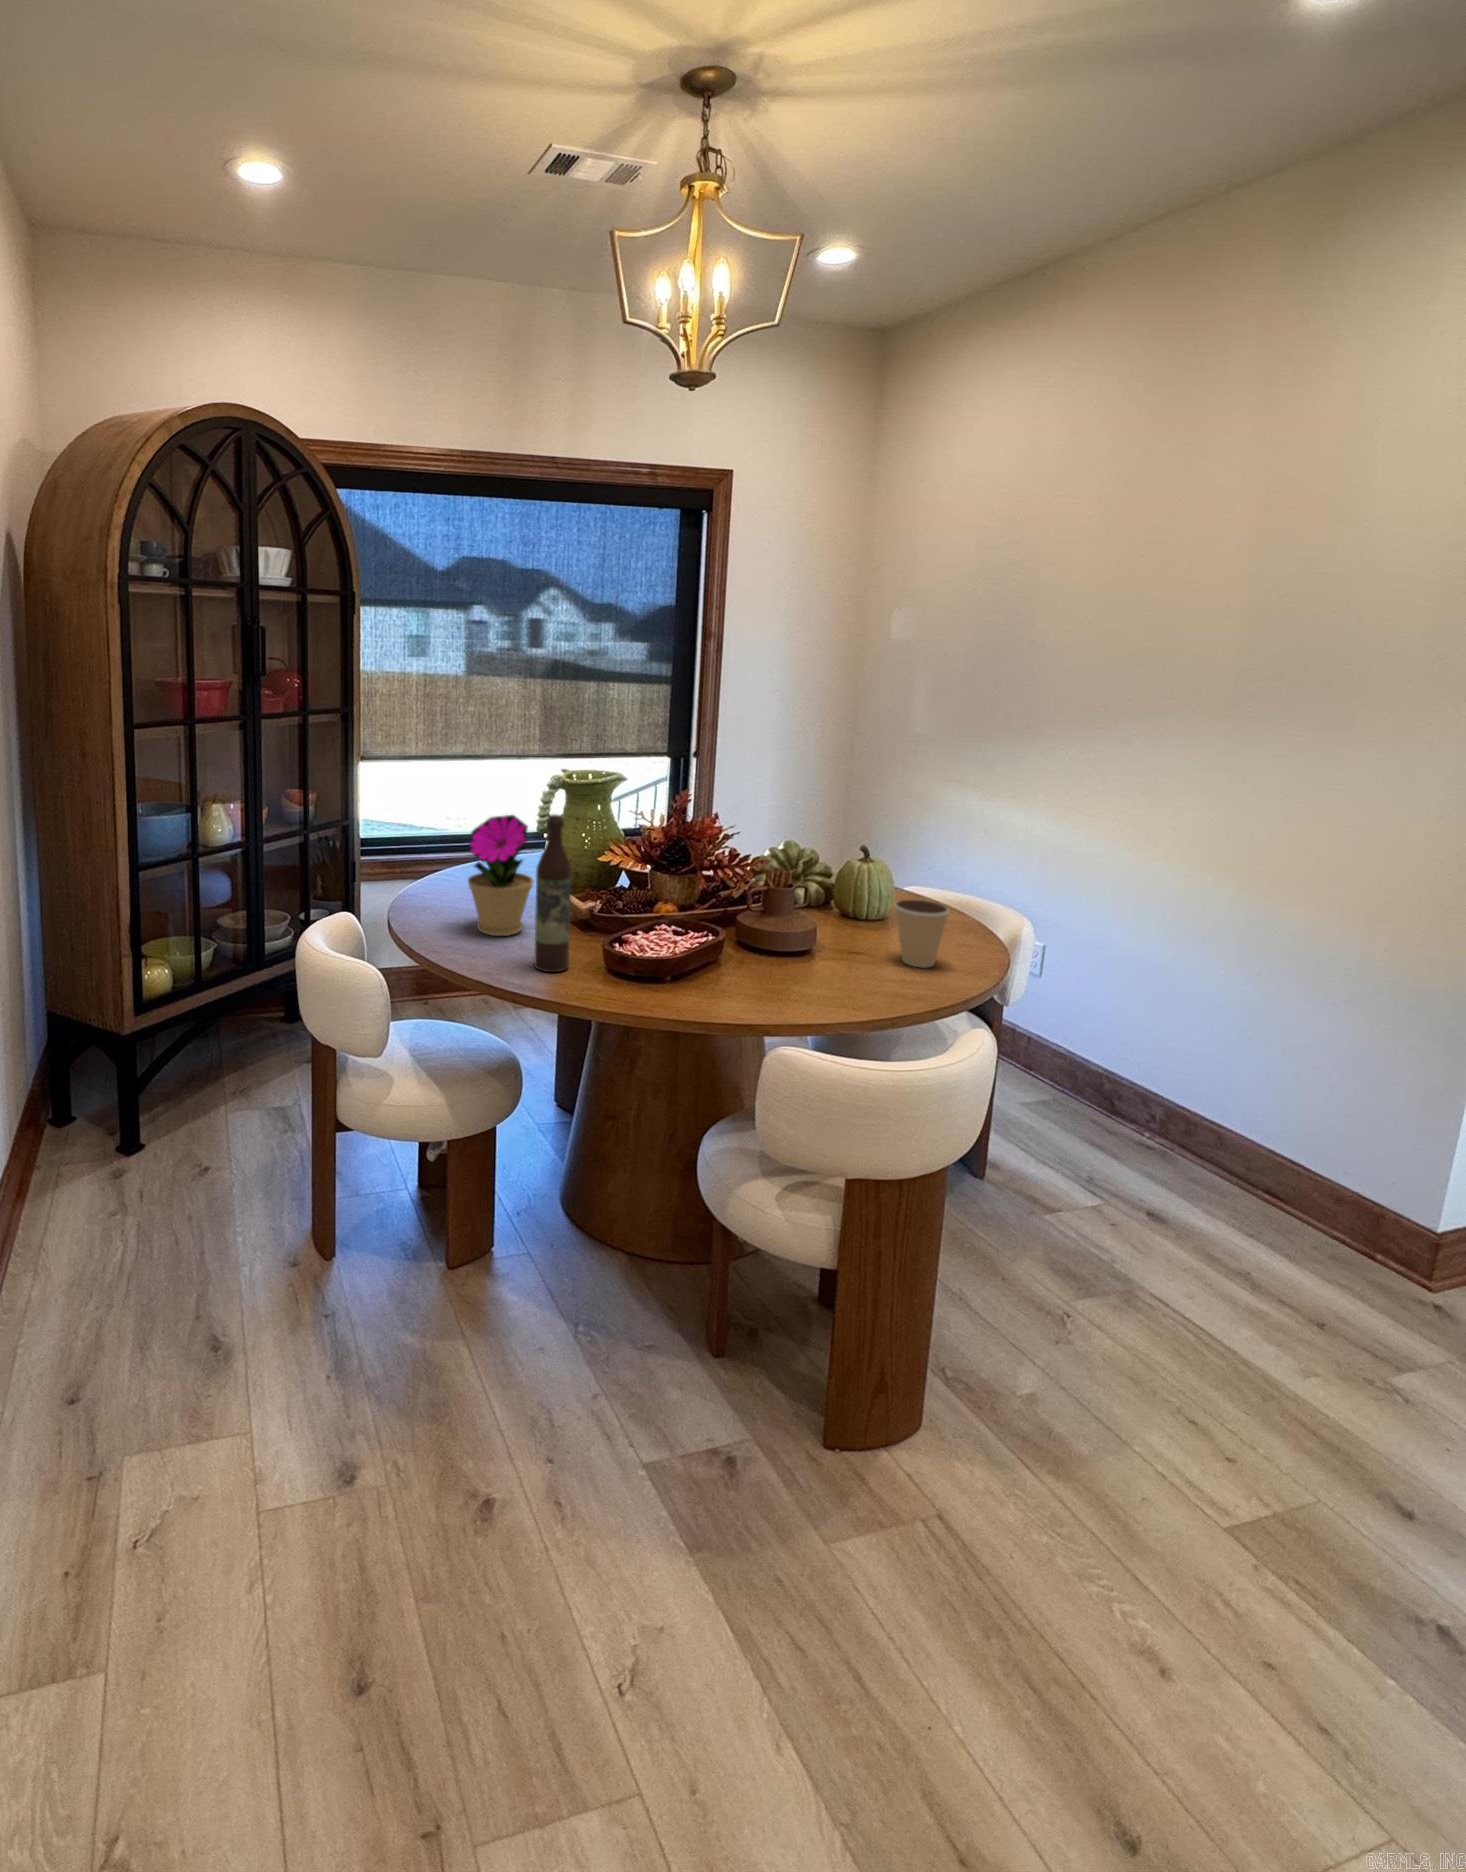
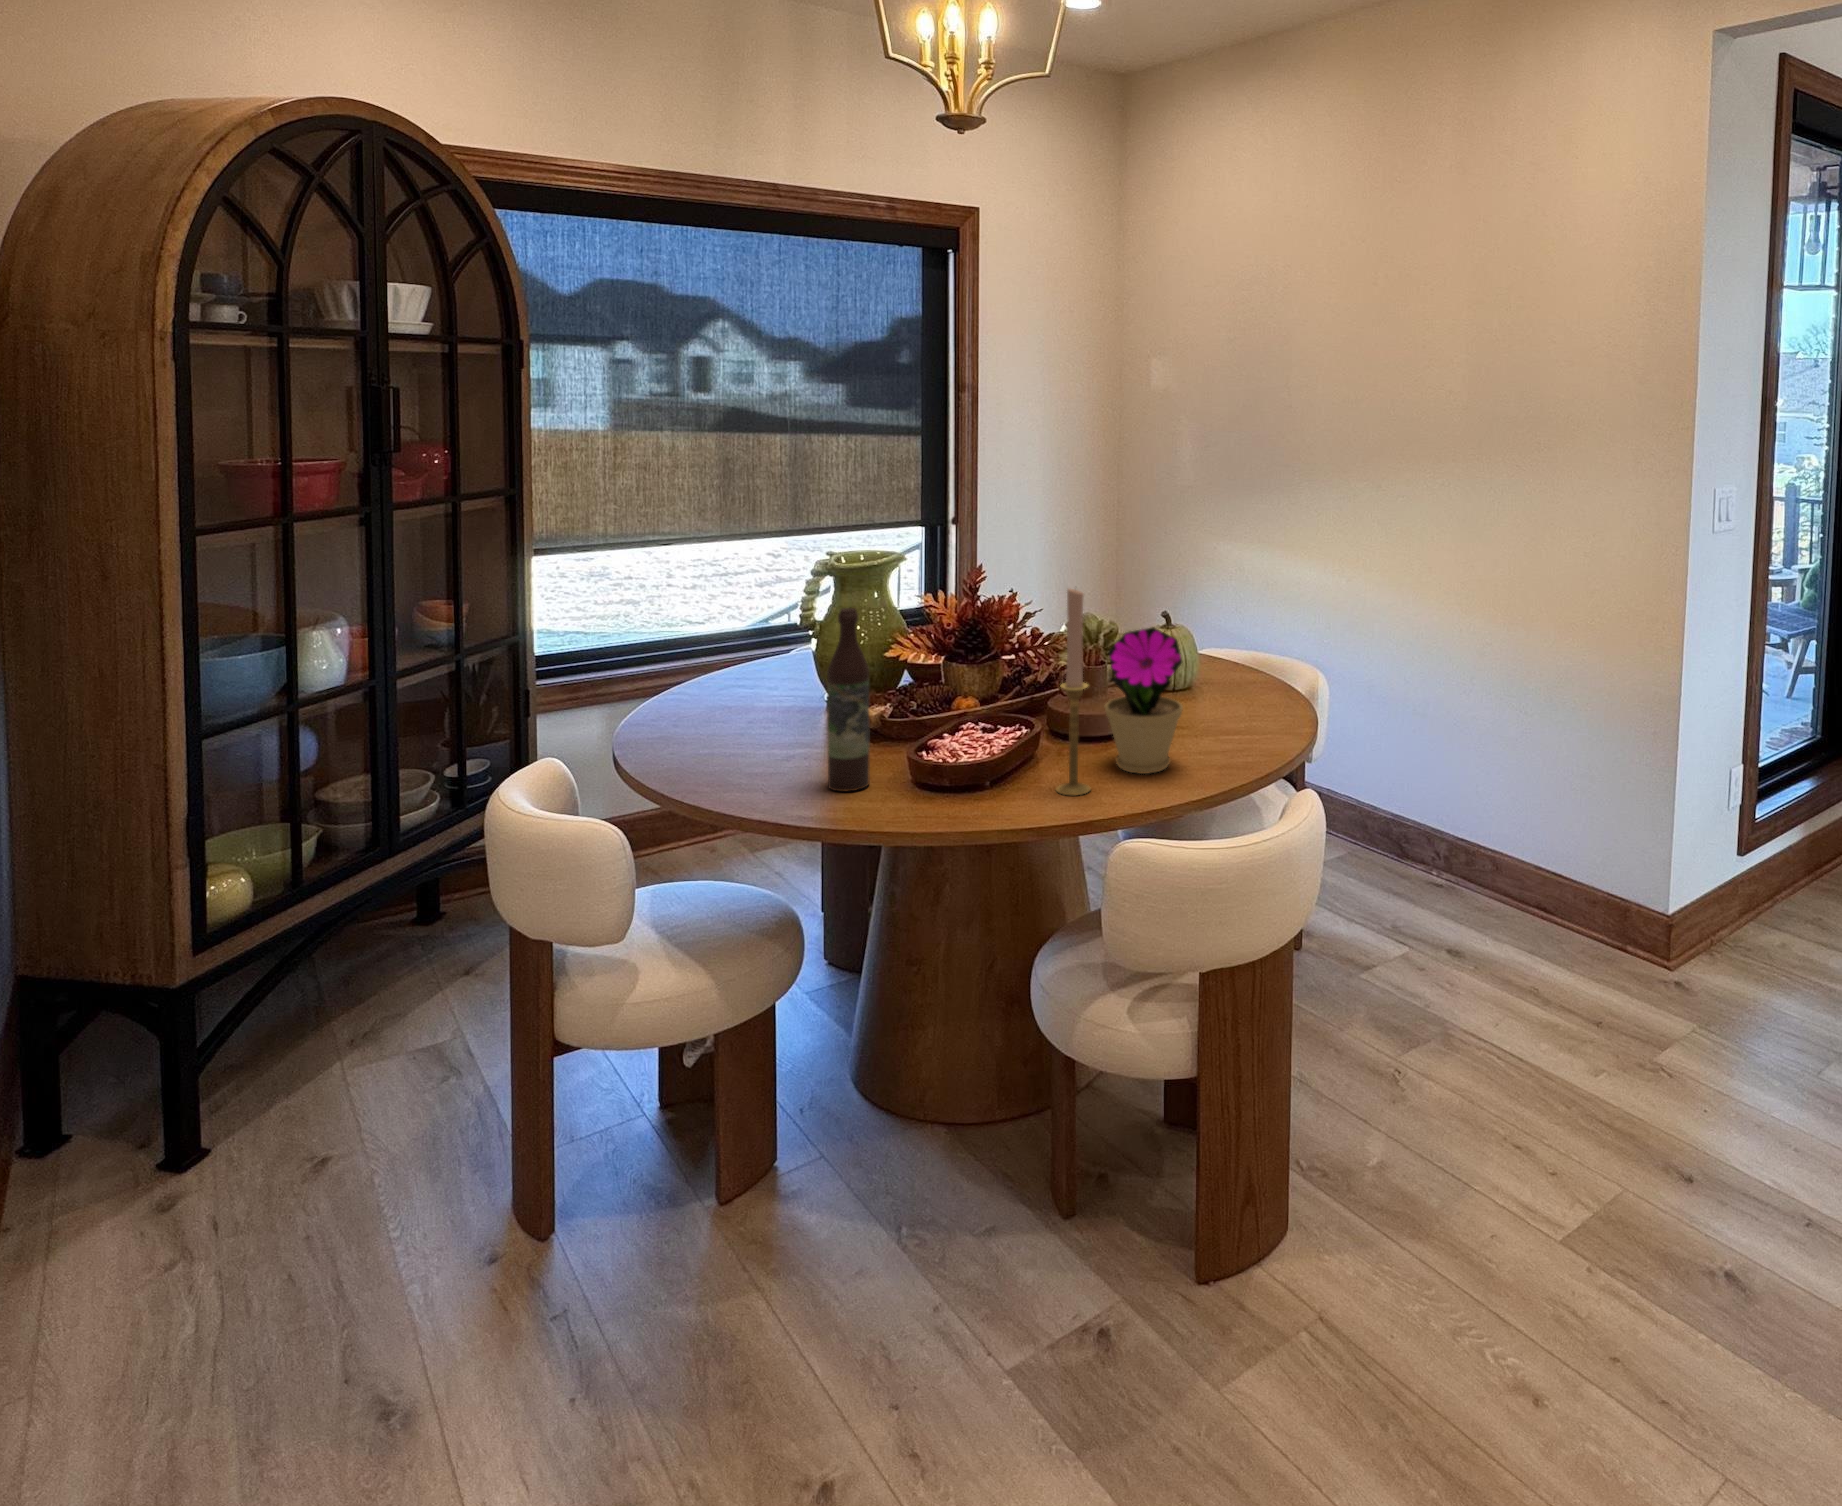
candlestick: none [729,811,763,1003] -> present [1056,589,1090,795]
flower pot: present [468,815,533,936] -> present [1105,628,1183,774]
coffee cup: present [895,900,949,967] -> none [1211,666,1264,736]

